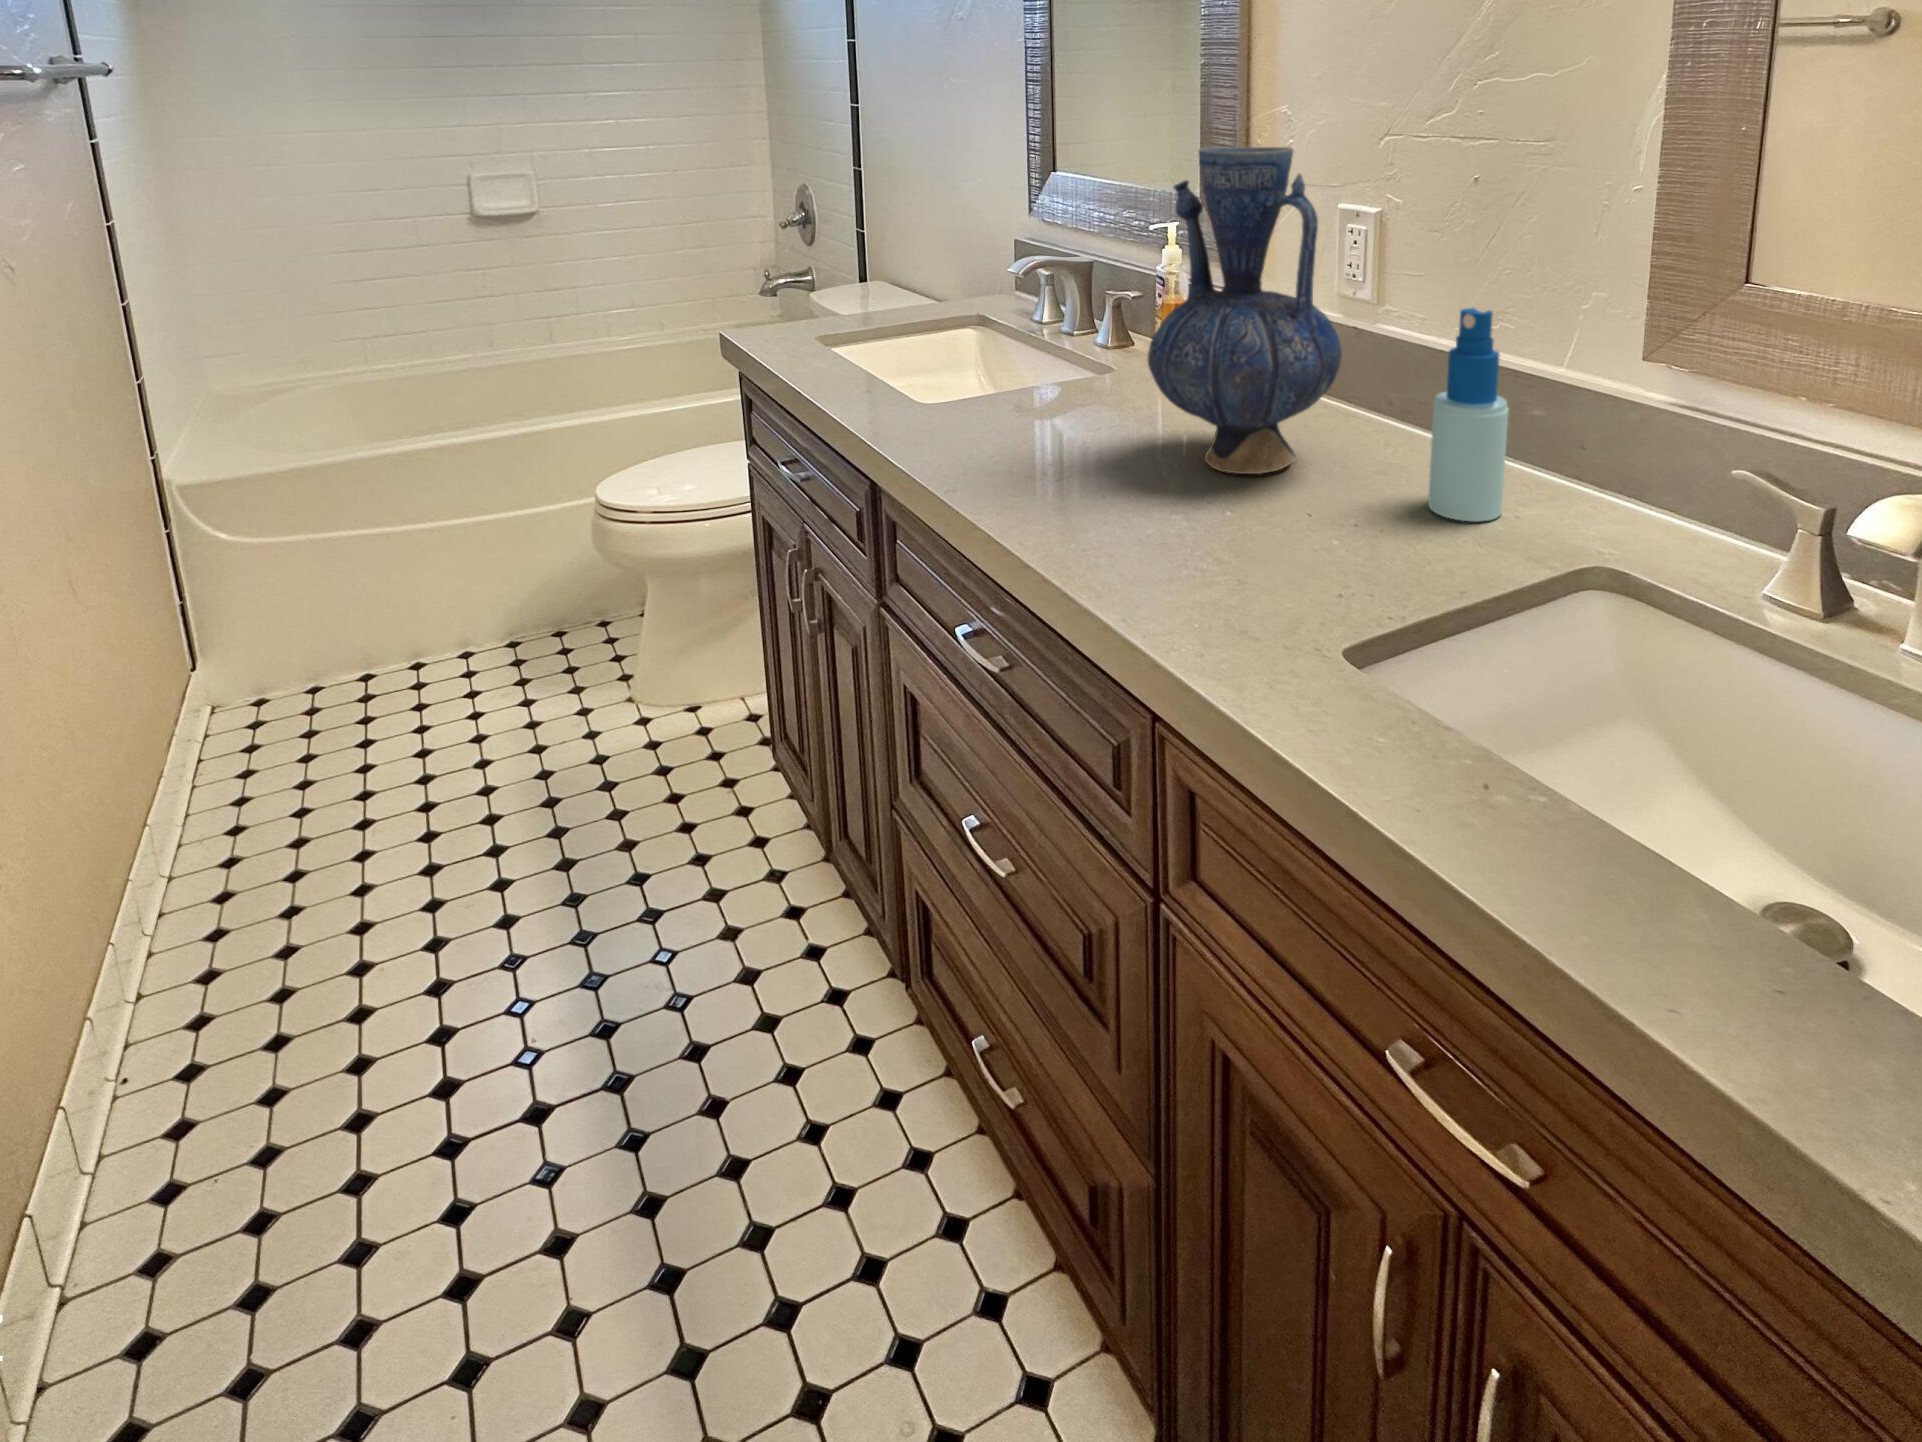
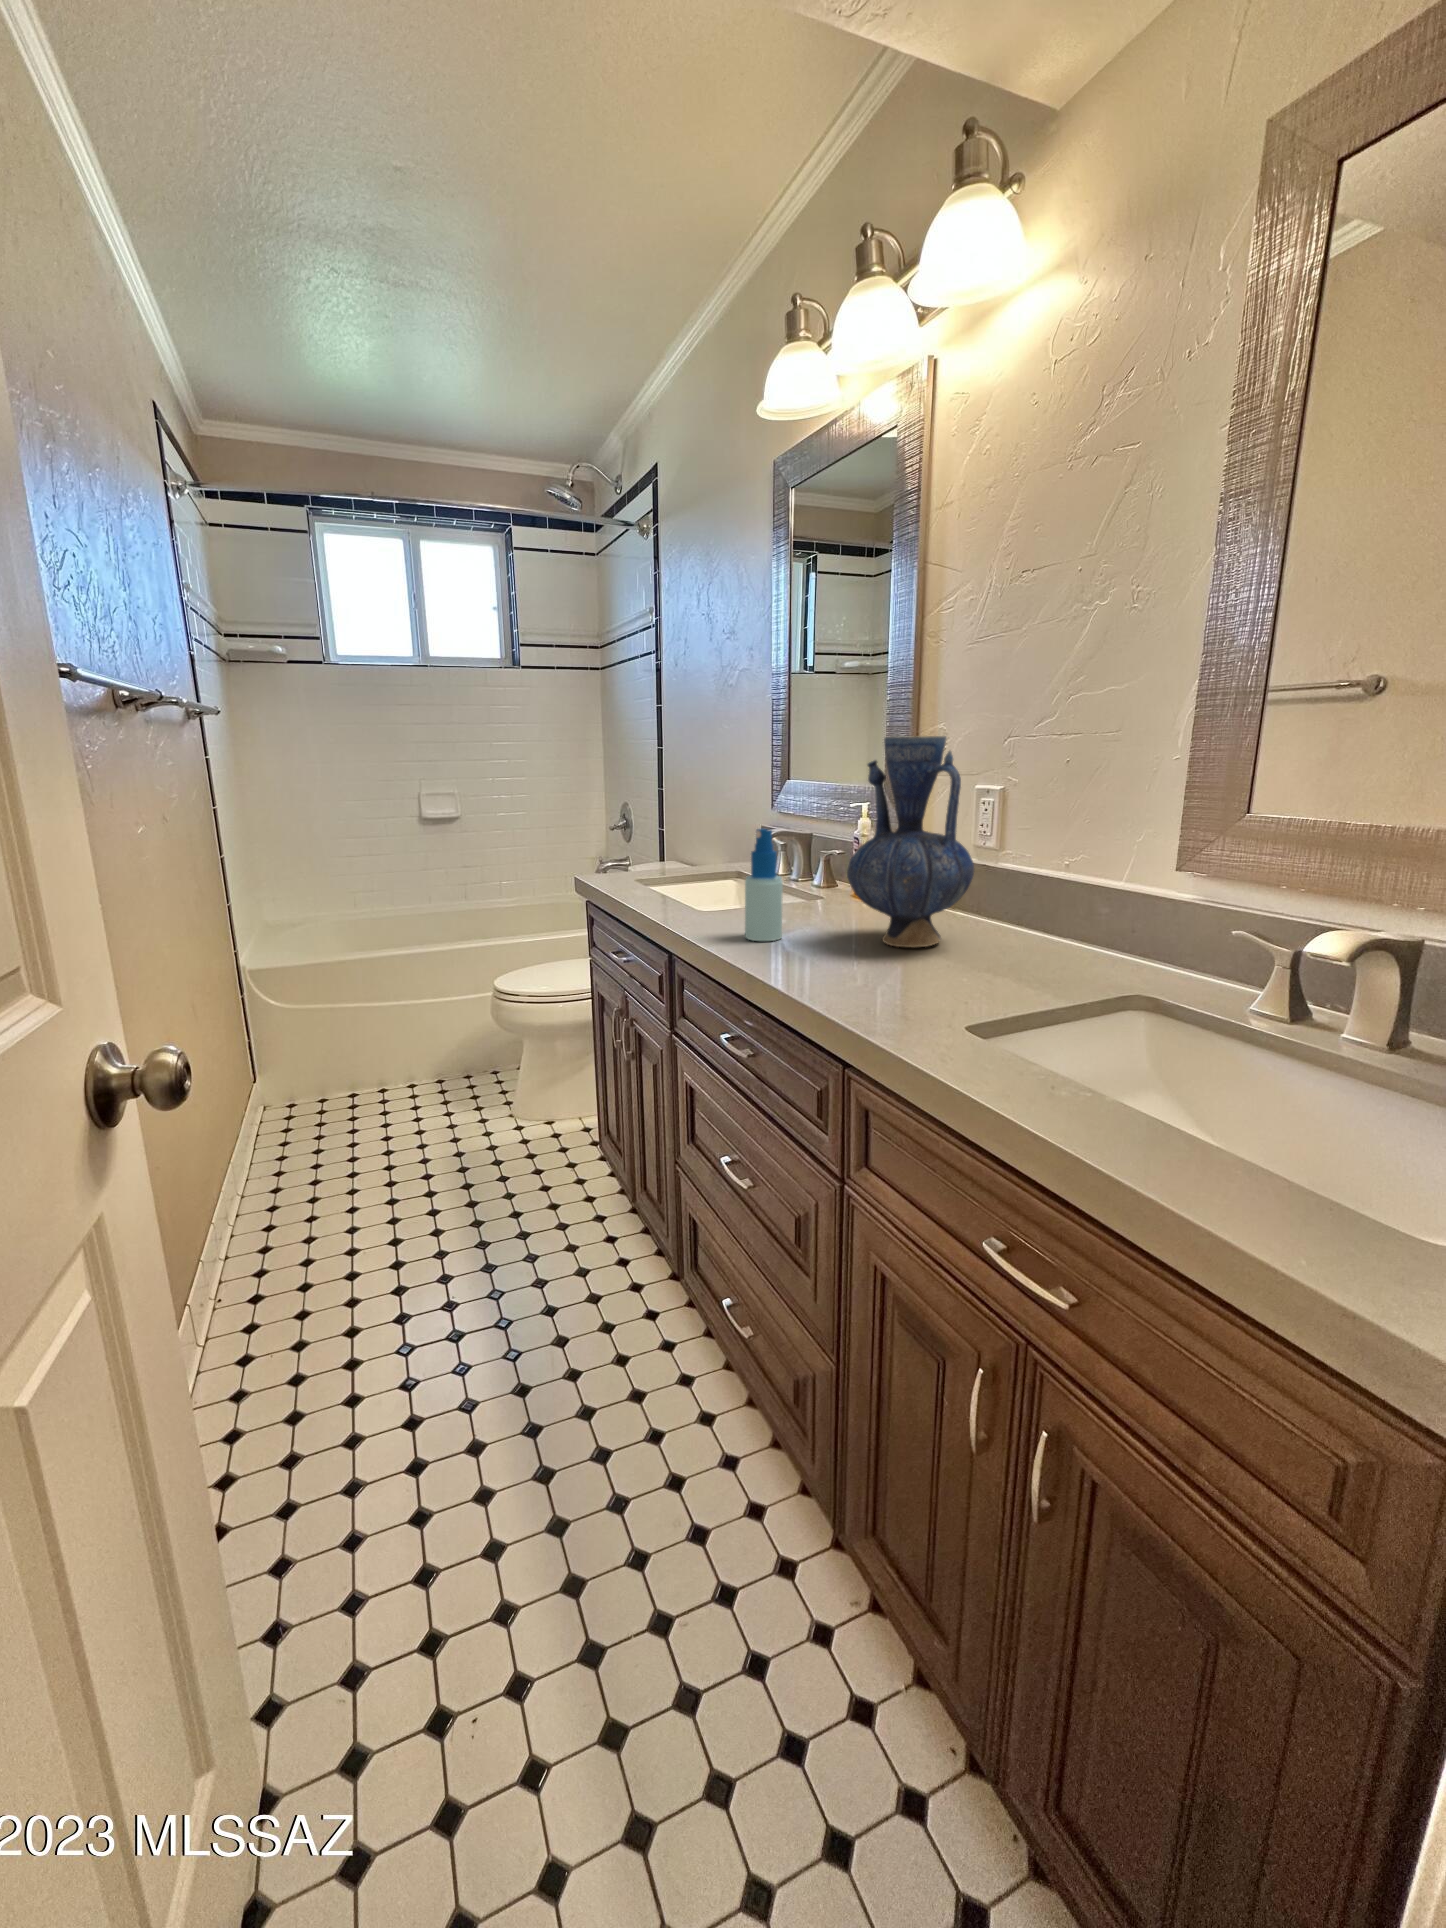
spray bottle: present [1428,308,1508,521] -> present [745,829,783,941]

